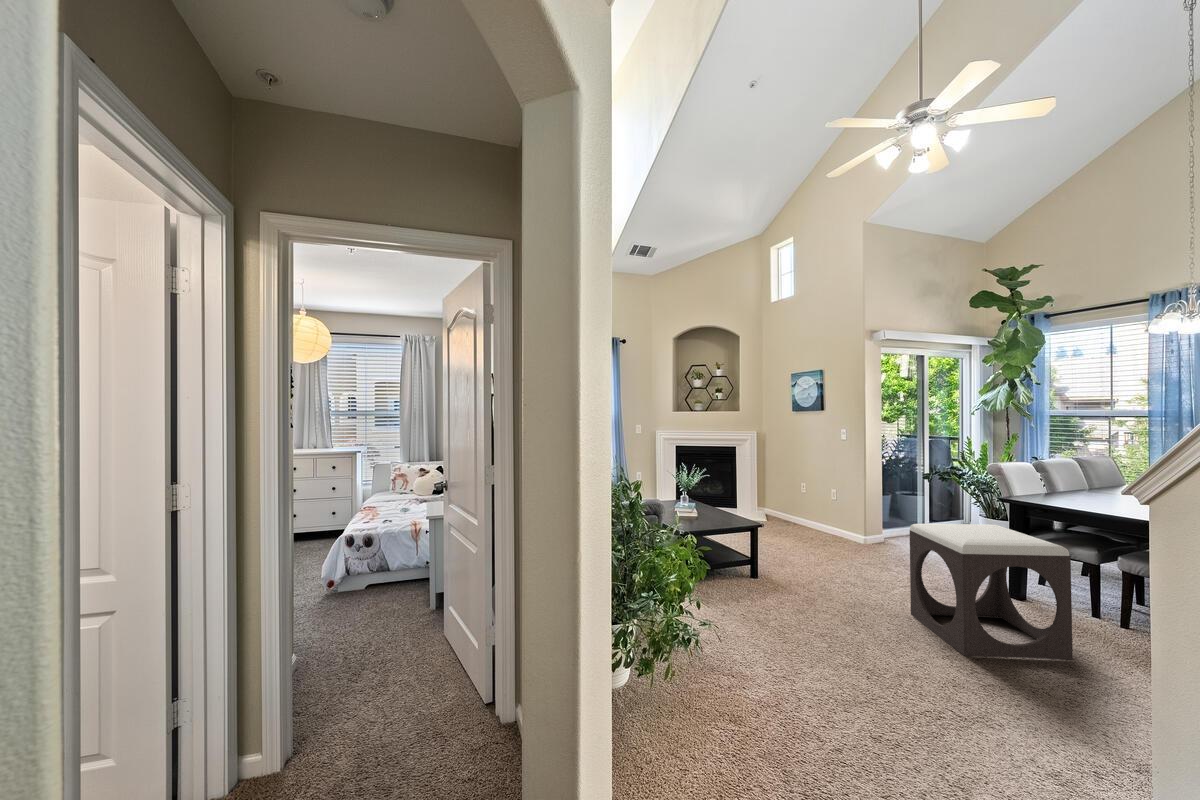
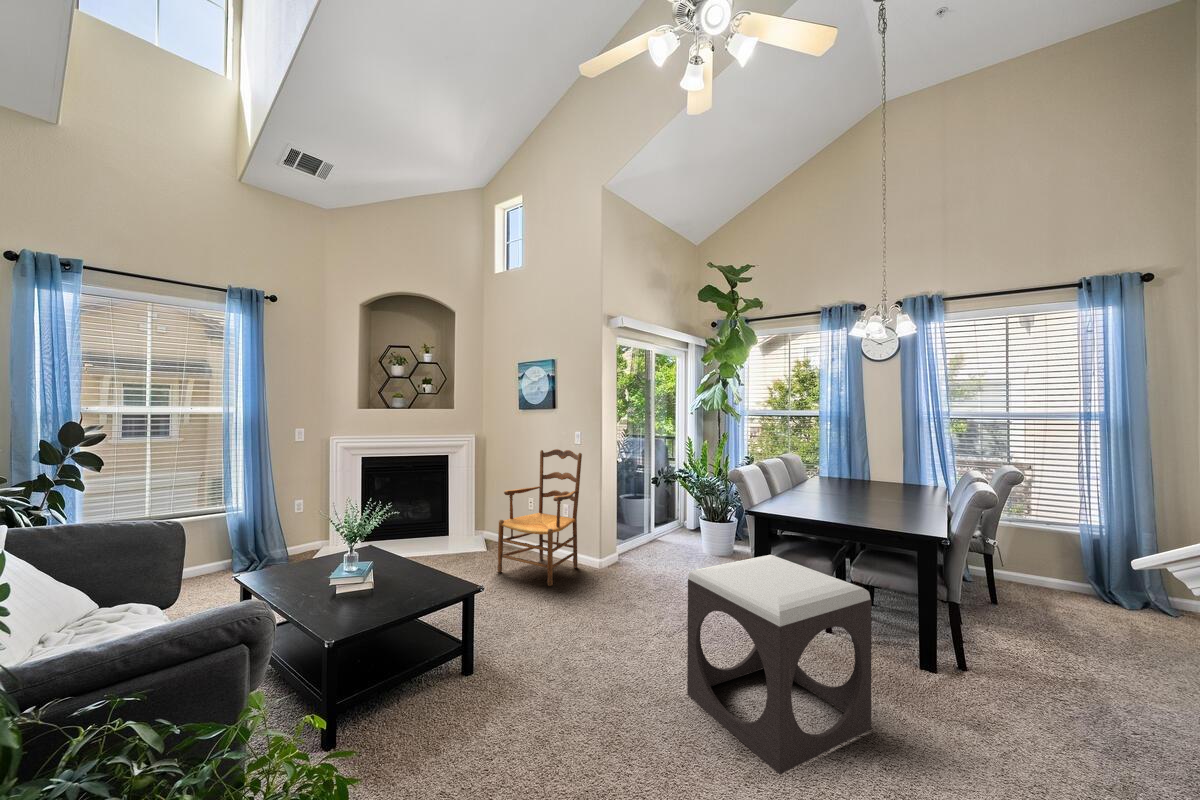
armchair: none [775,444,846,548] -> present [497,449,582,586]

